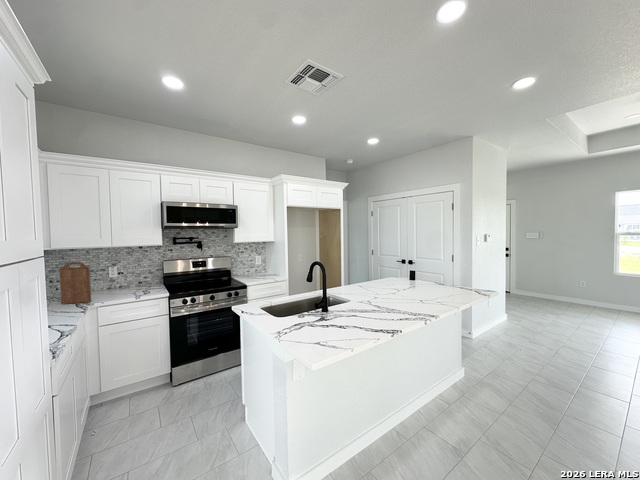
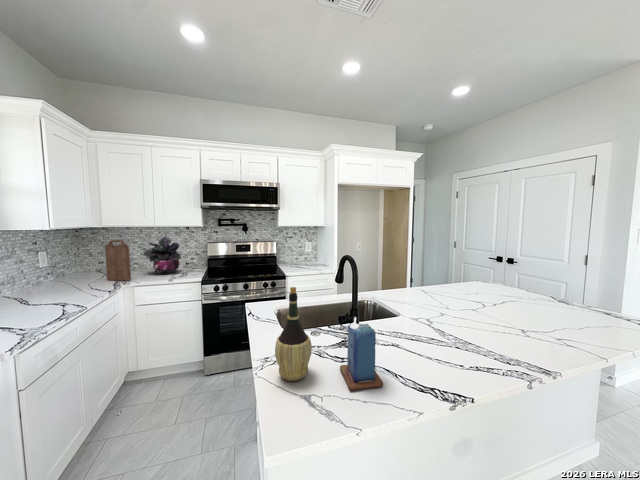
potted plant: none [100,257,141,294] -> present [144,237,181,273]
wine bottle: none [292,281,314,338] -> present [275,287,312,381]
candle: none [329,296,357,337] -> present [340,317,383,391]

